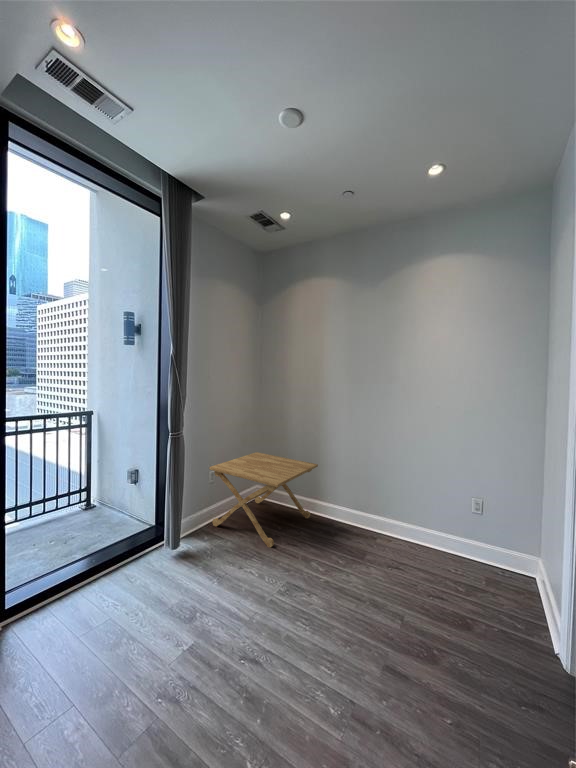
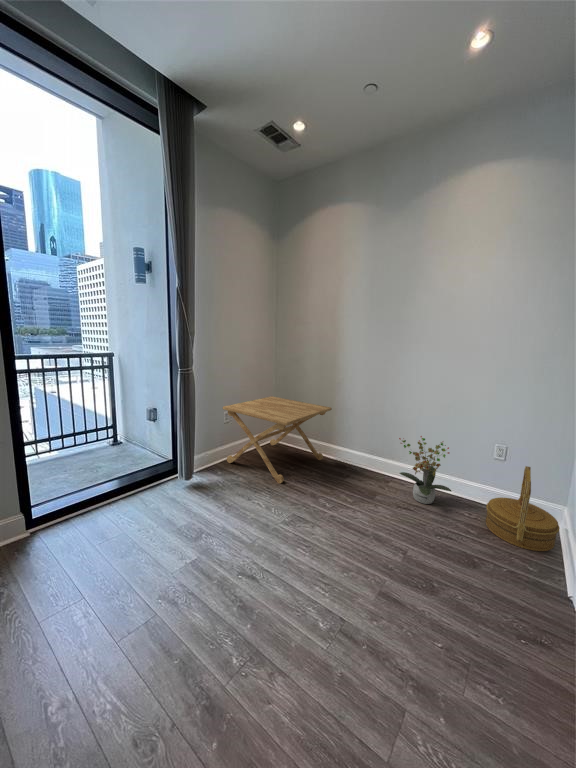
potted plant: none [386,493,438,563] -> present [399,436,451,504]
woven basket: none [471,521,538,608] -> present [486,466,560,551]

